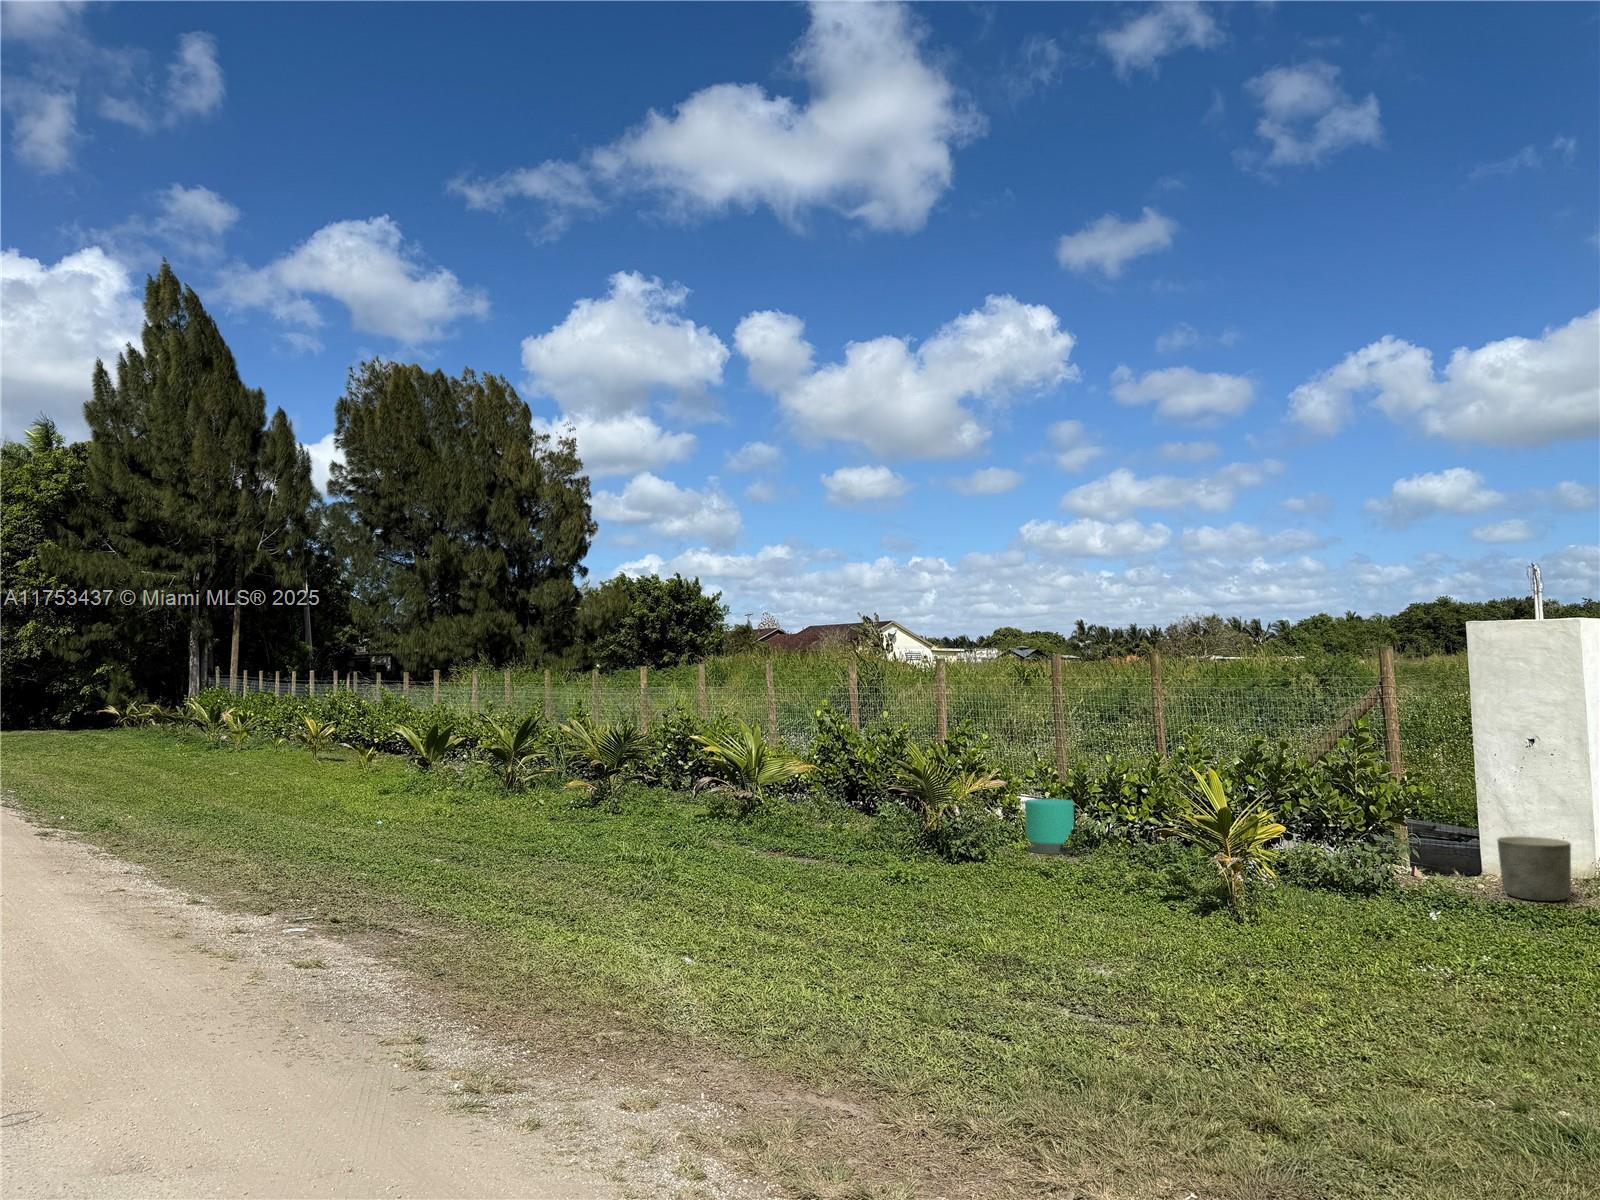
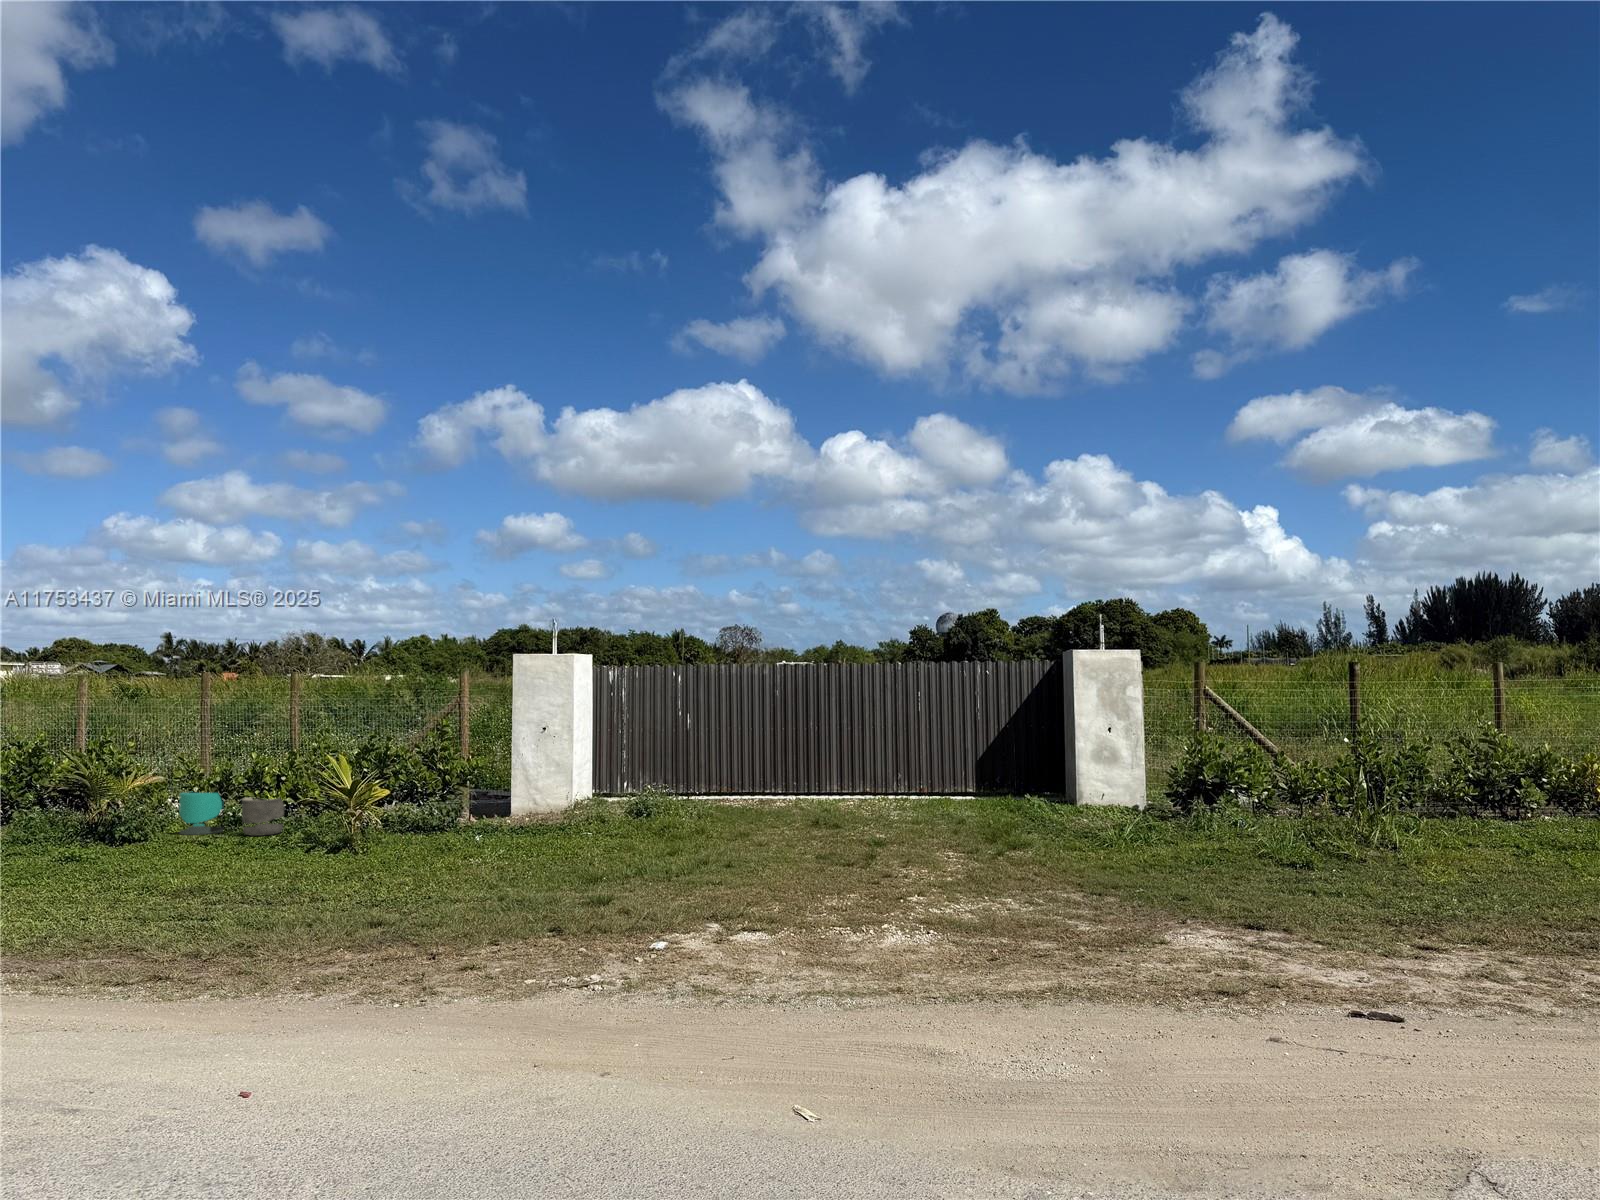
planter: present [1497,836,1571,901] -> present [242,798,285,836]

